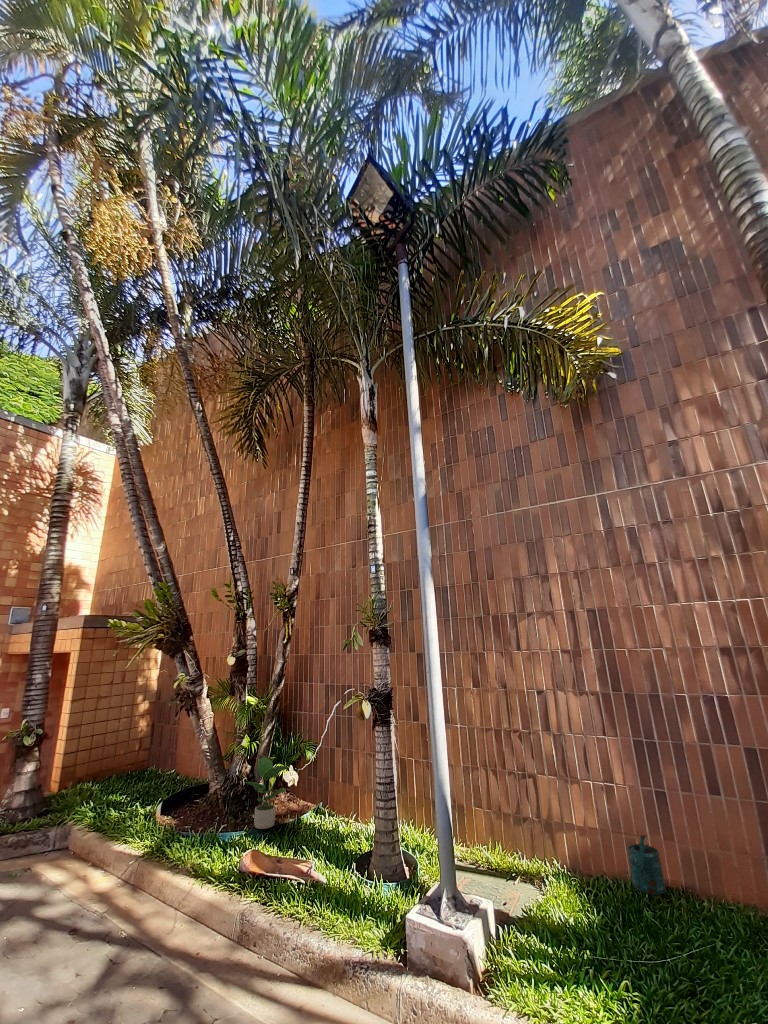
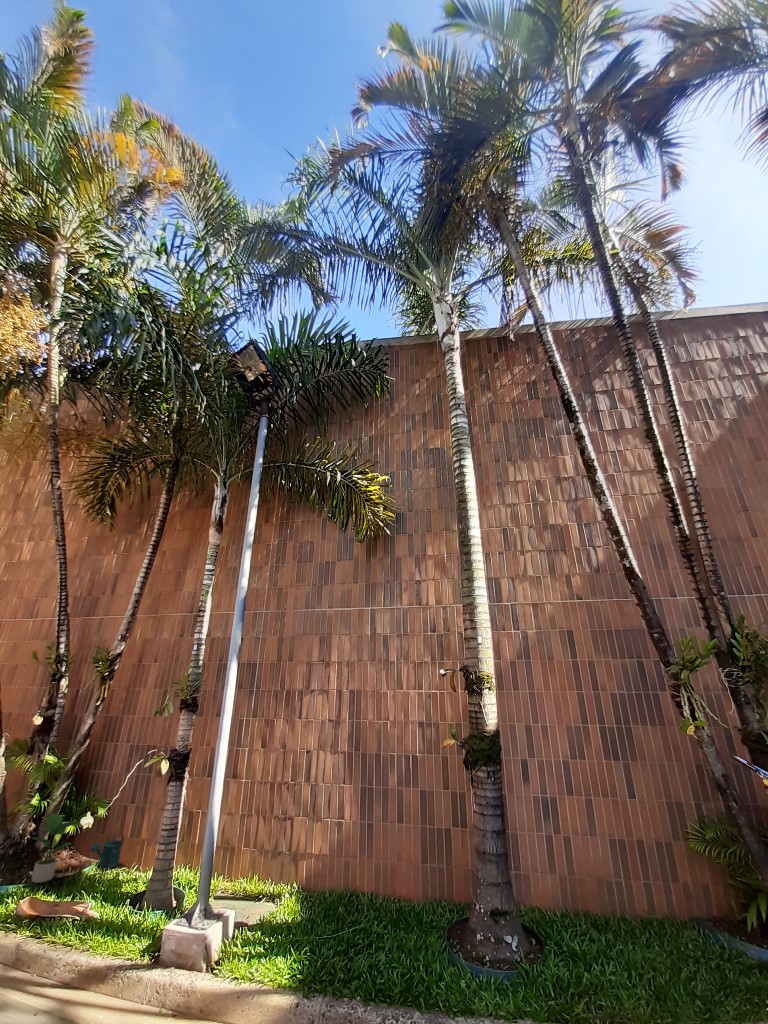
watering can: present [628,835,666,895] -> present [91,835,124,869]

